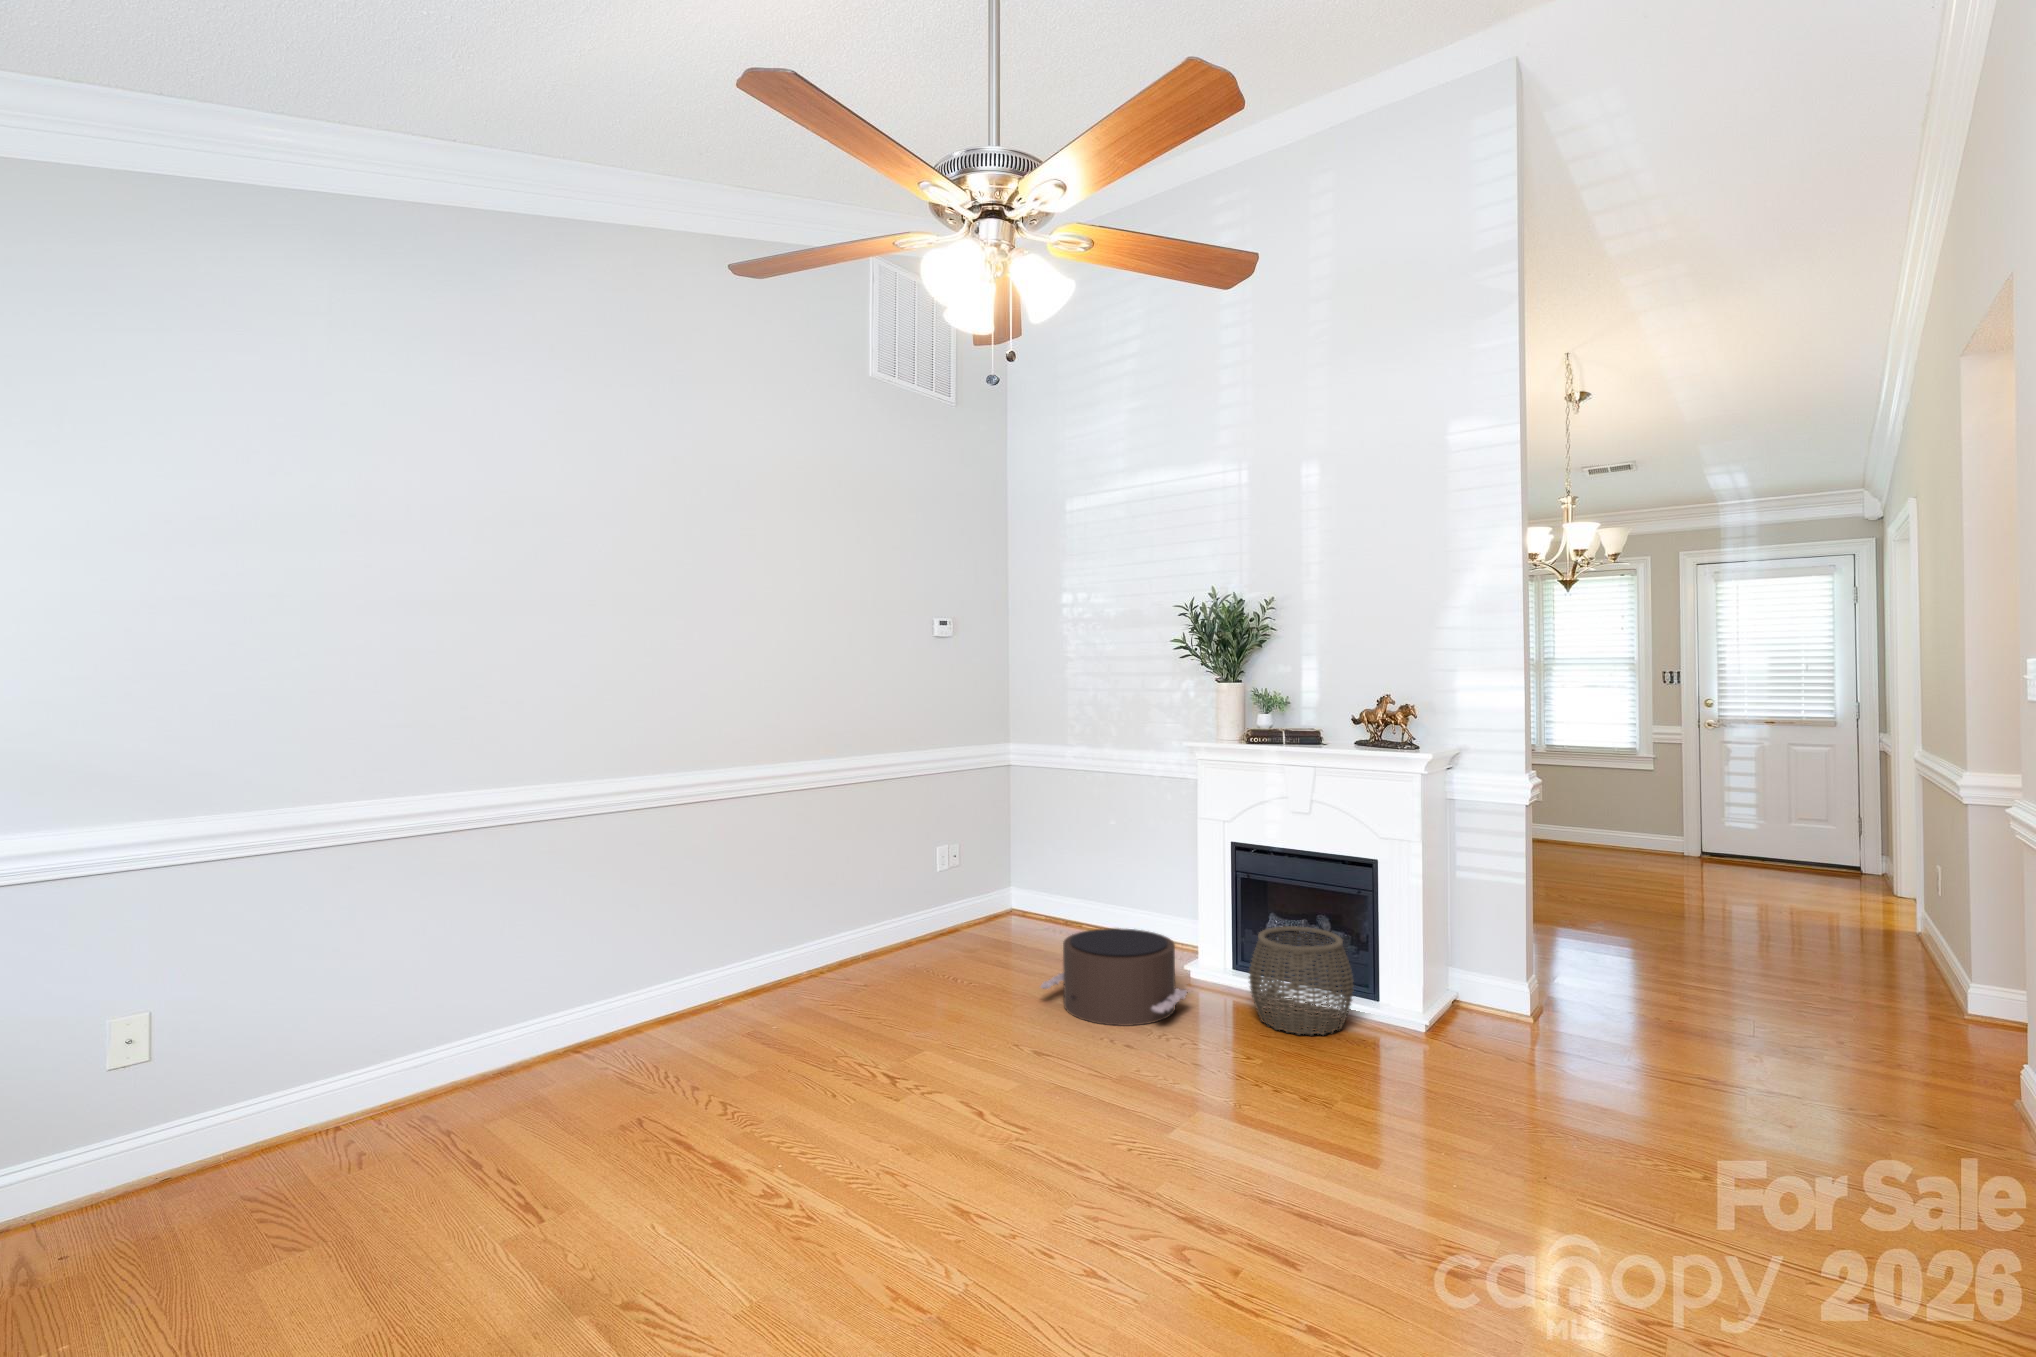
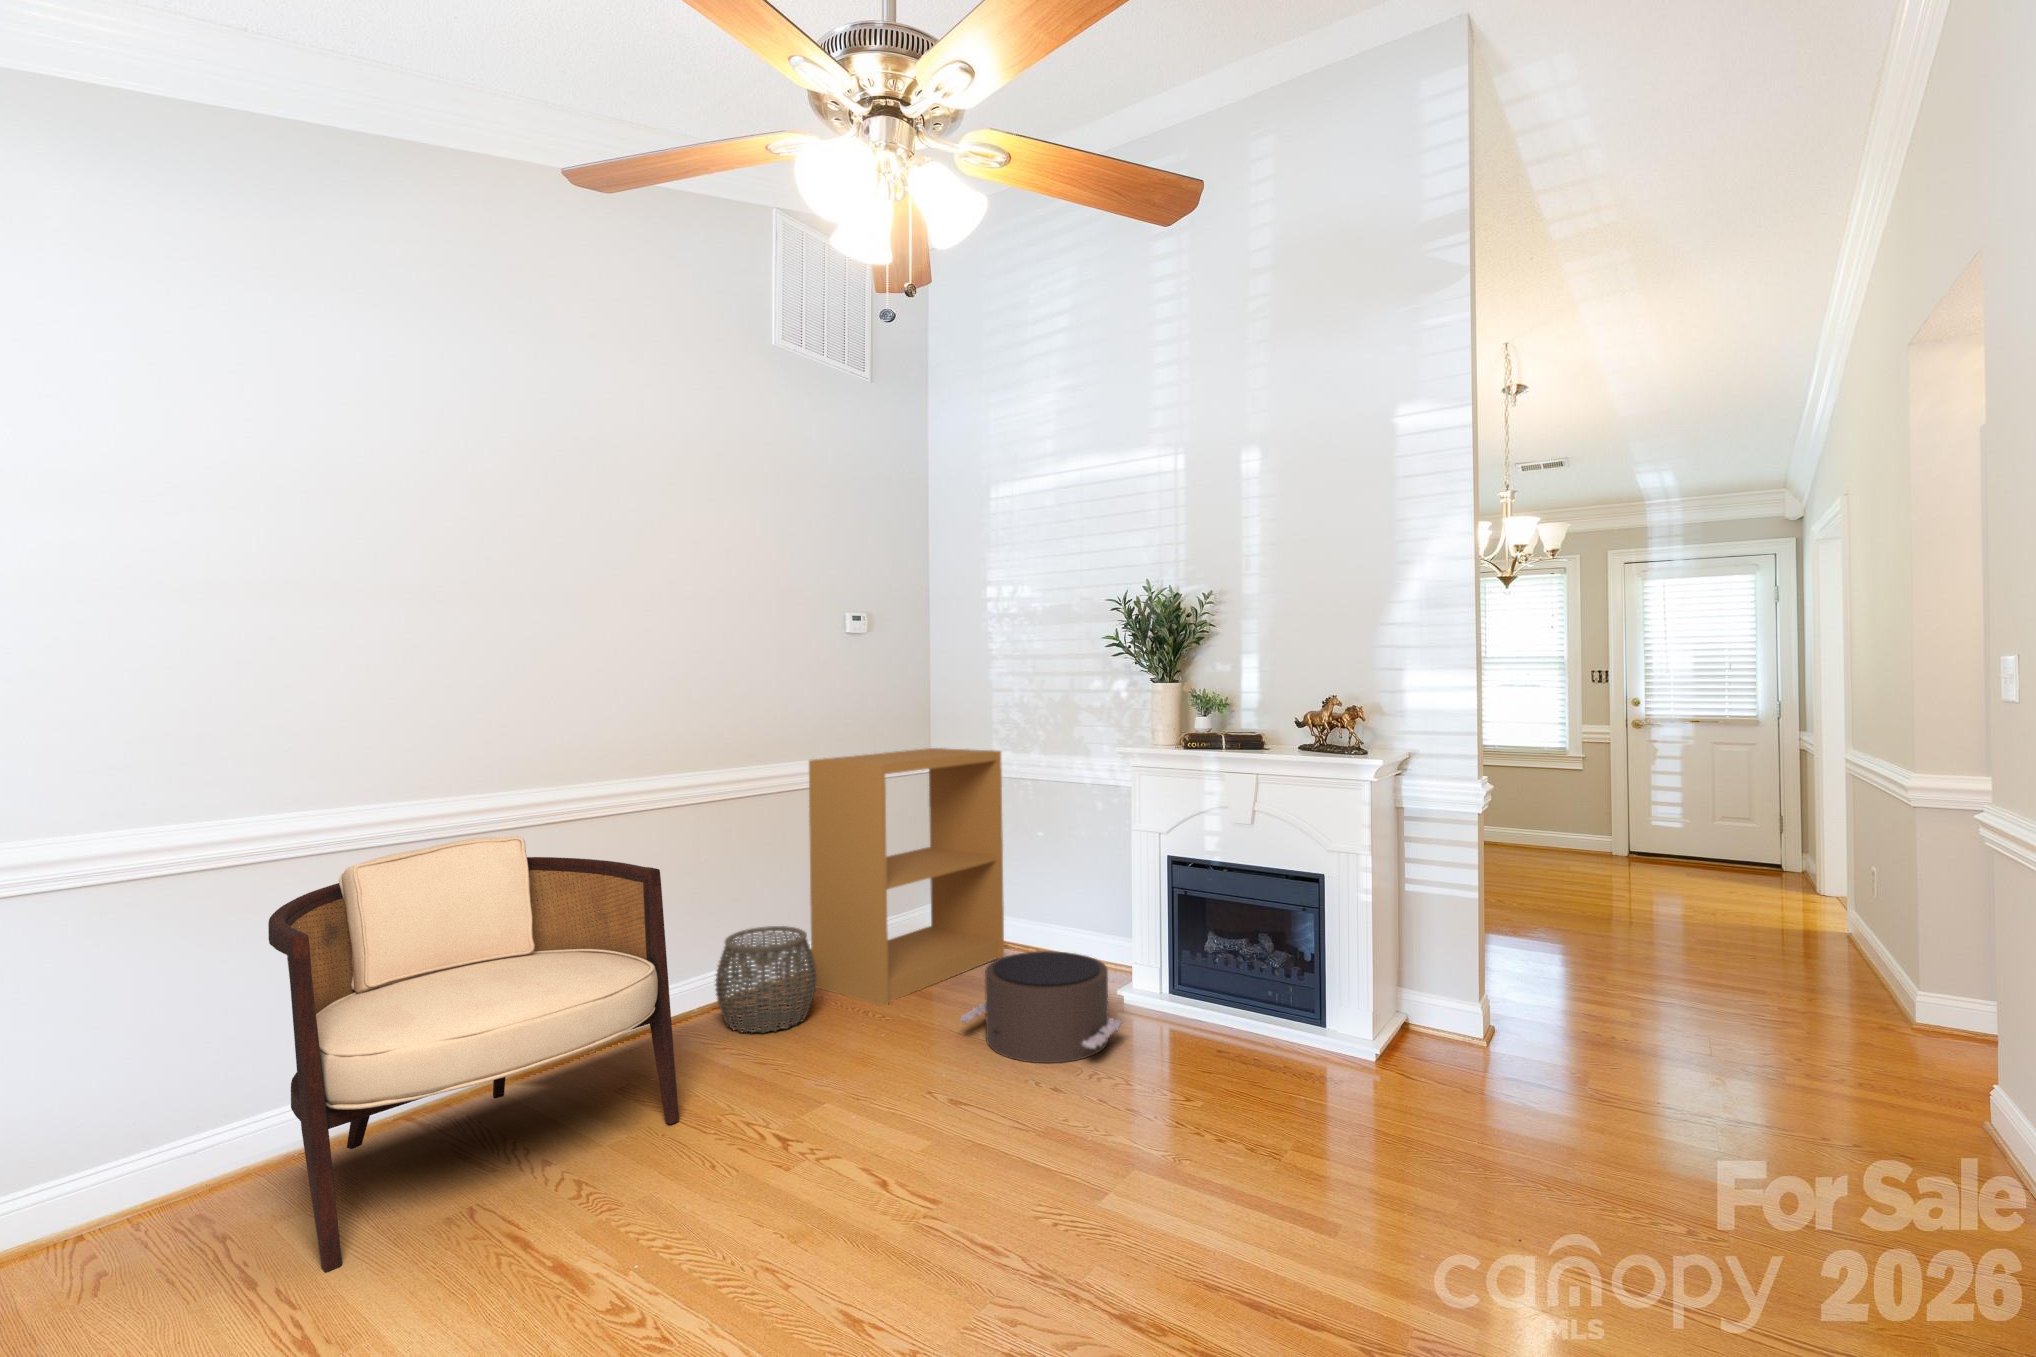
bookshelf: none [901,743,1078,976] -> present [809,748,1004,1006]
armchair: none [479,815,801,1161] -> present [268,836,679,1272]
woven basket: present [1249,926,1354,1035] -> present [715,926,817,1033]

